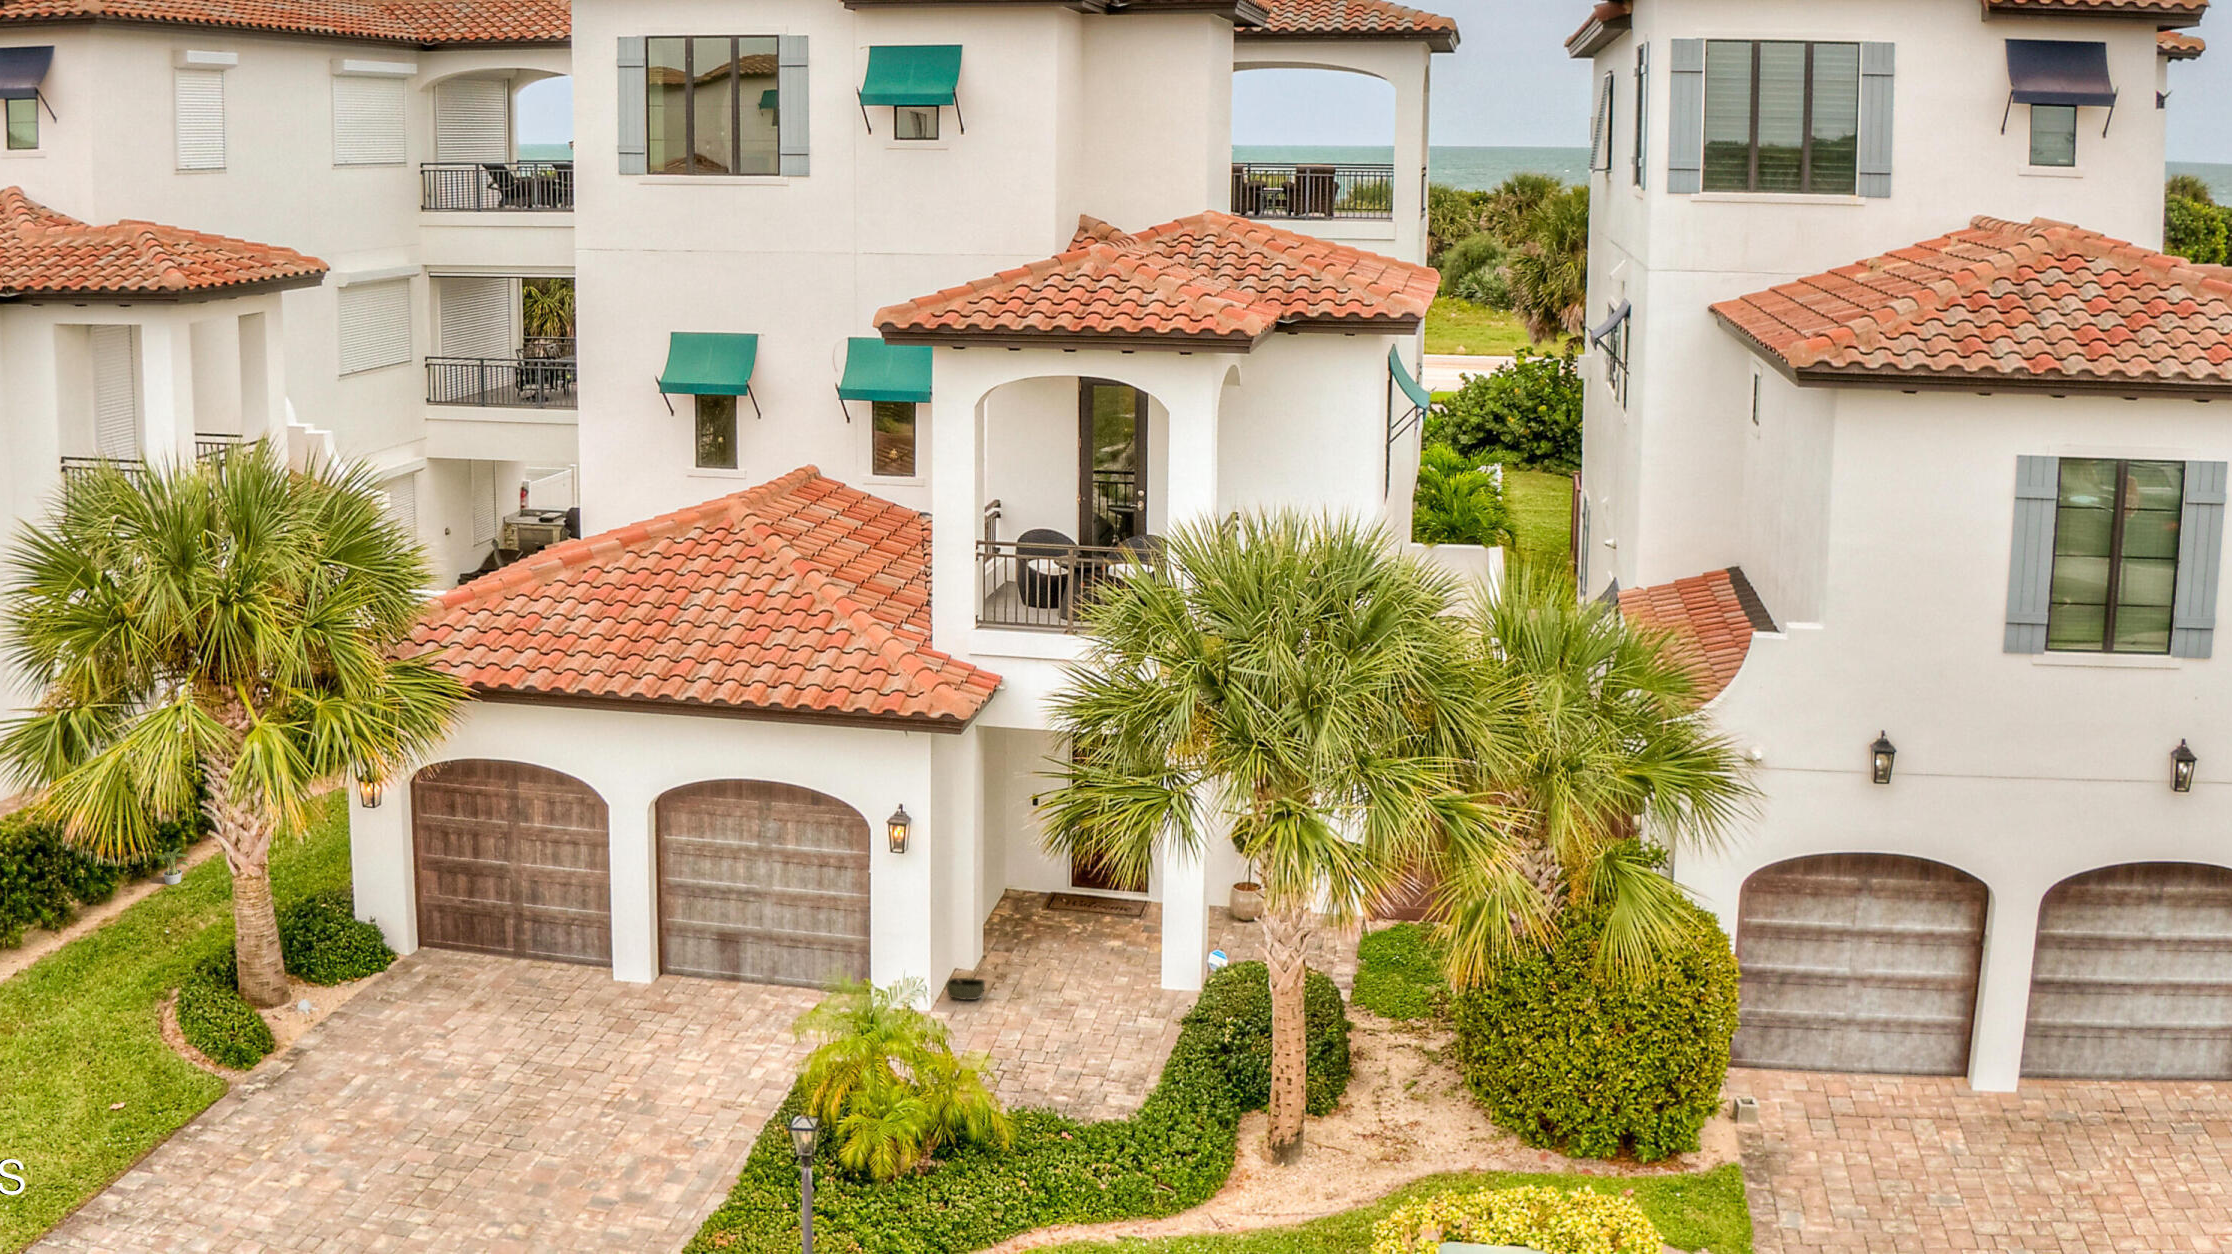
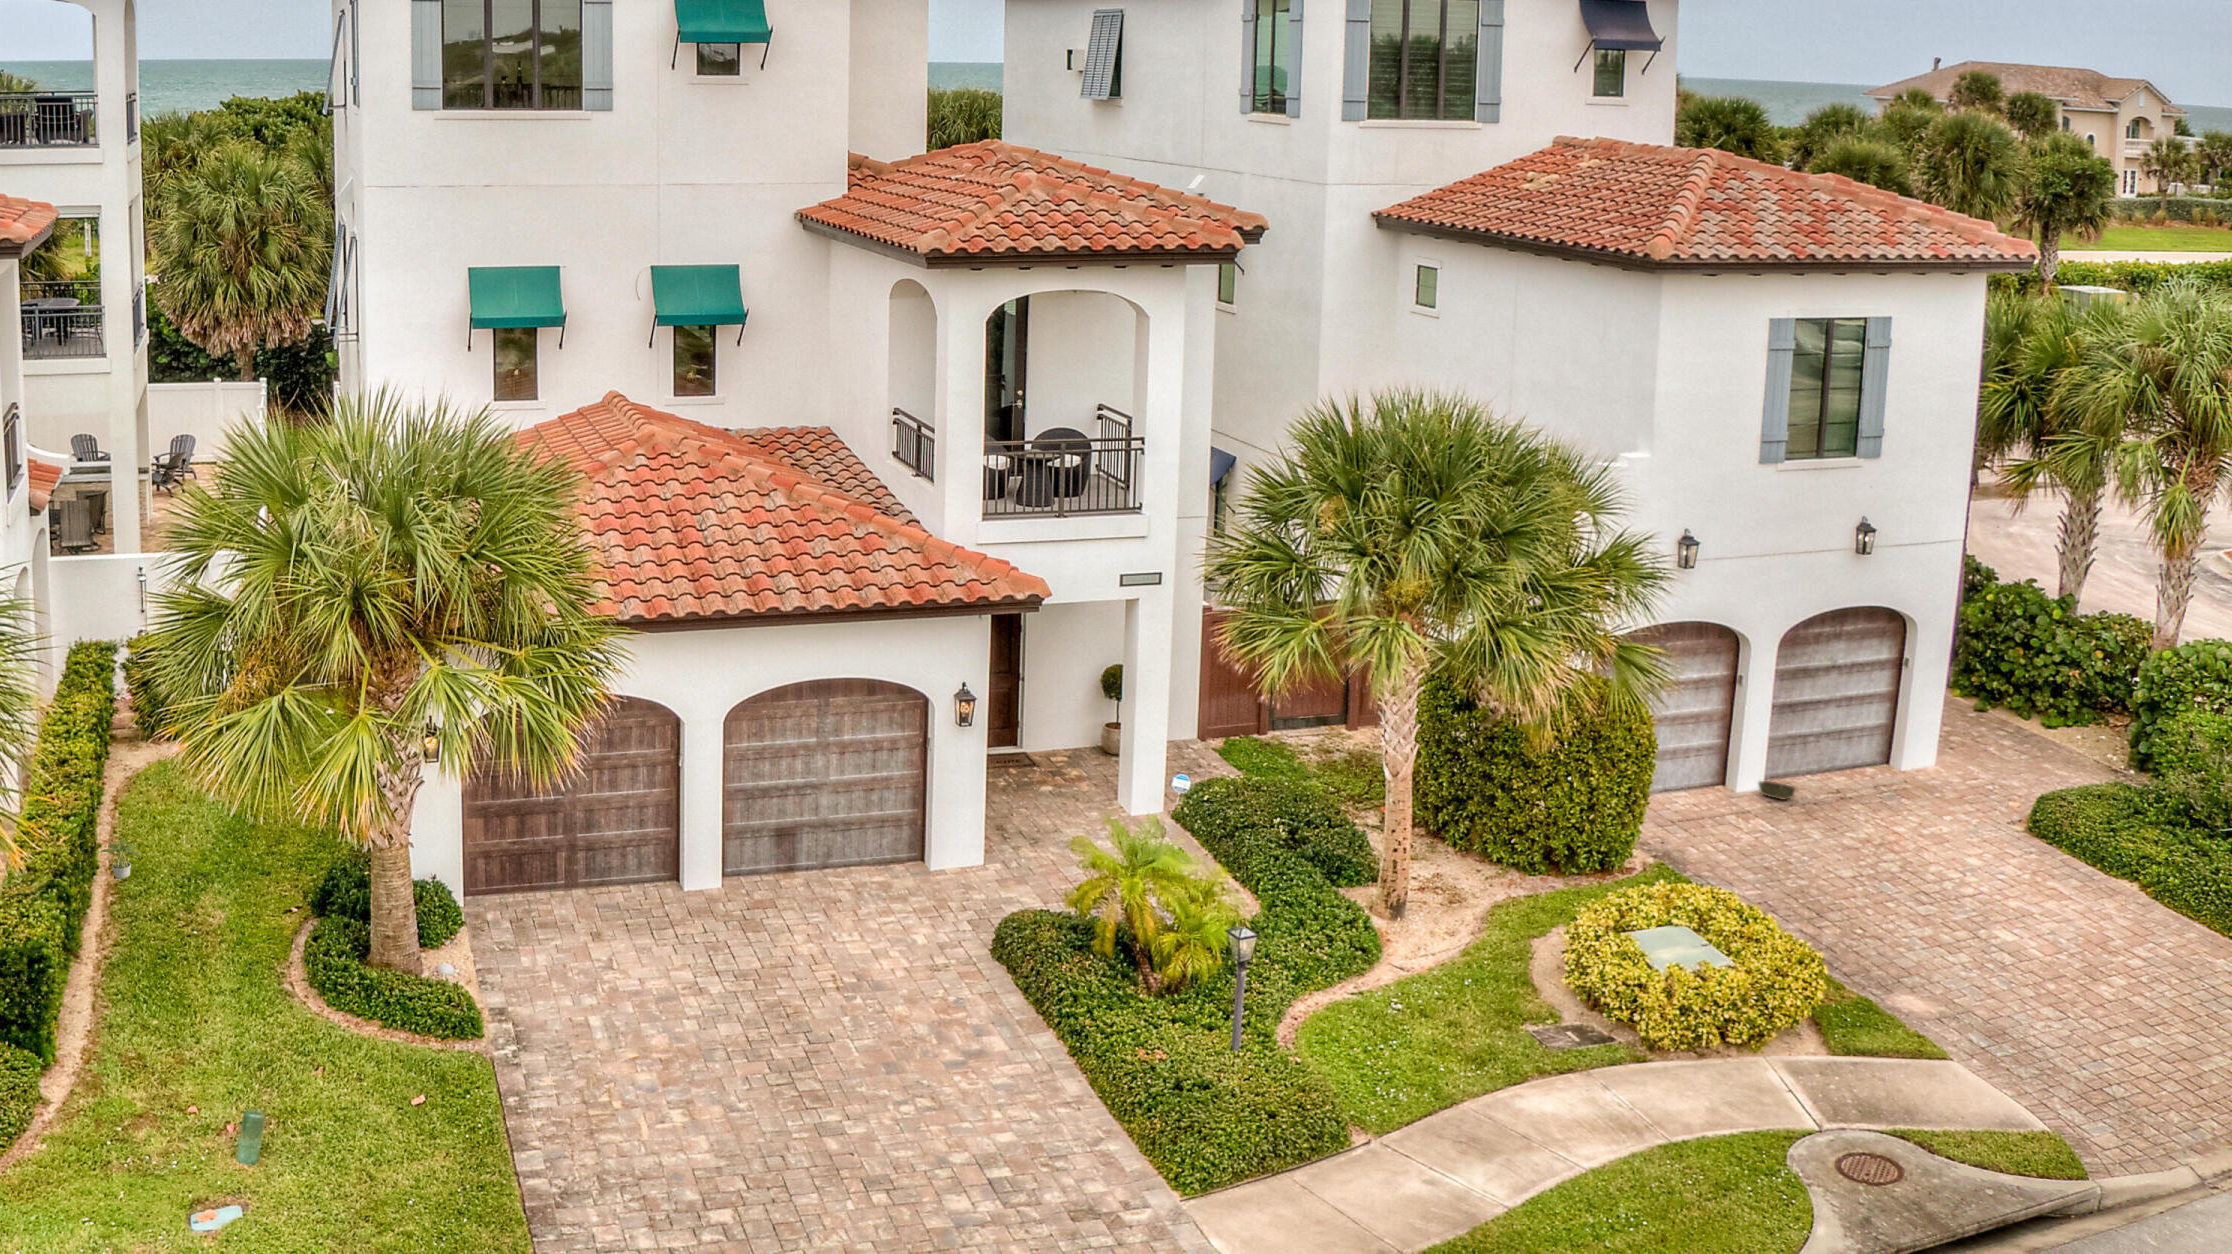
woven basket: present [946,978,985,1000] -> present [1759,781,1795,800]

